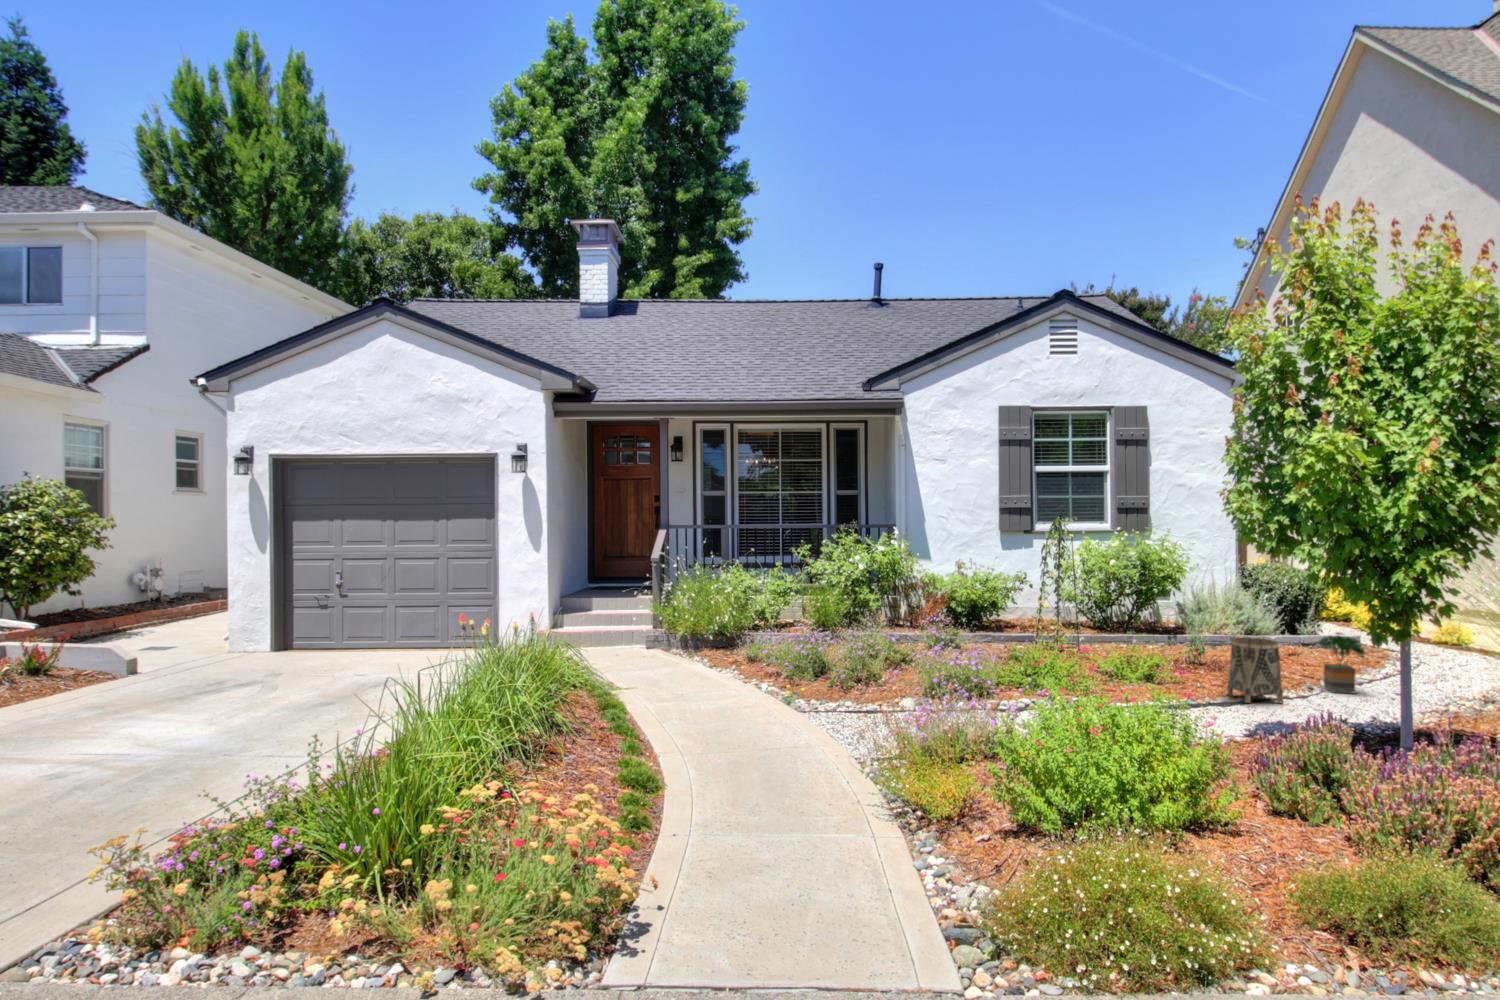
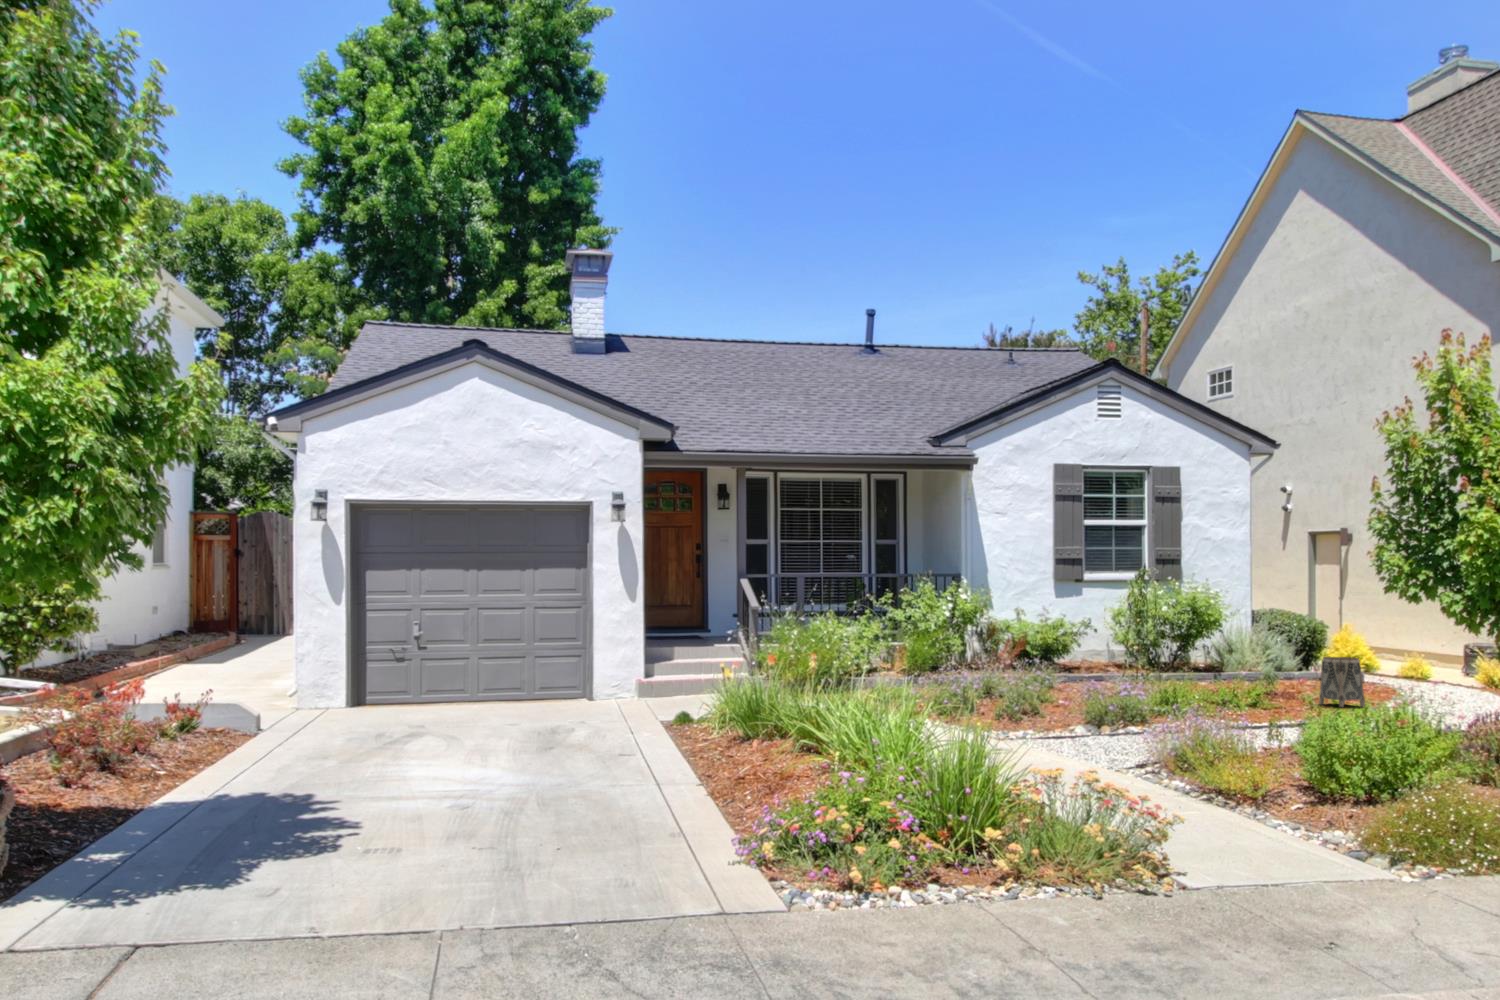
potted tree: present [1319,635,1366,694] -> none [1371,655,1410,701]

